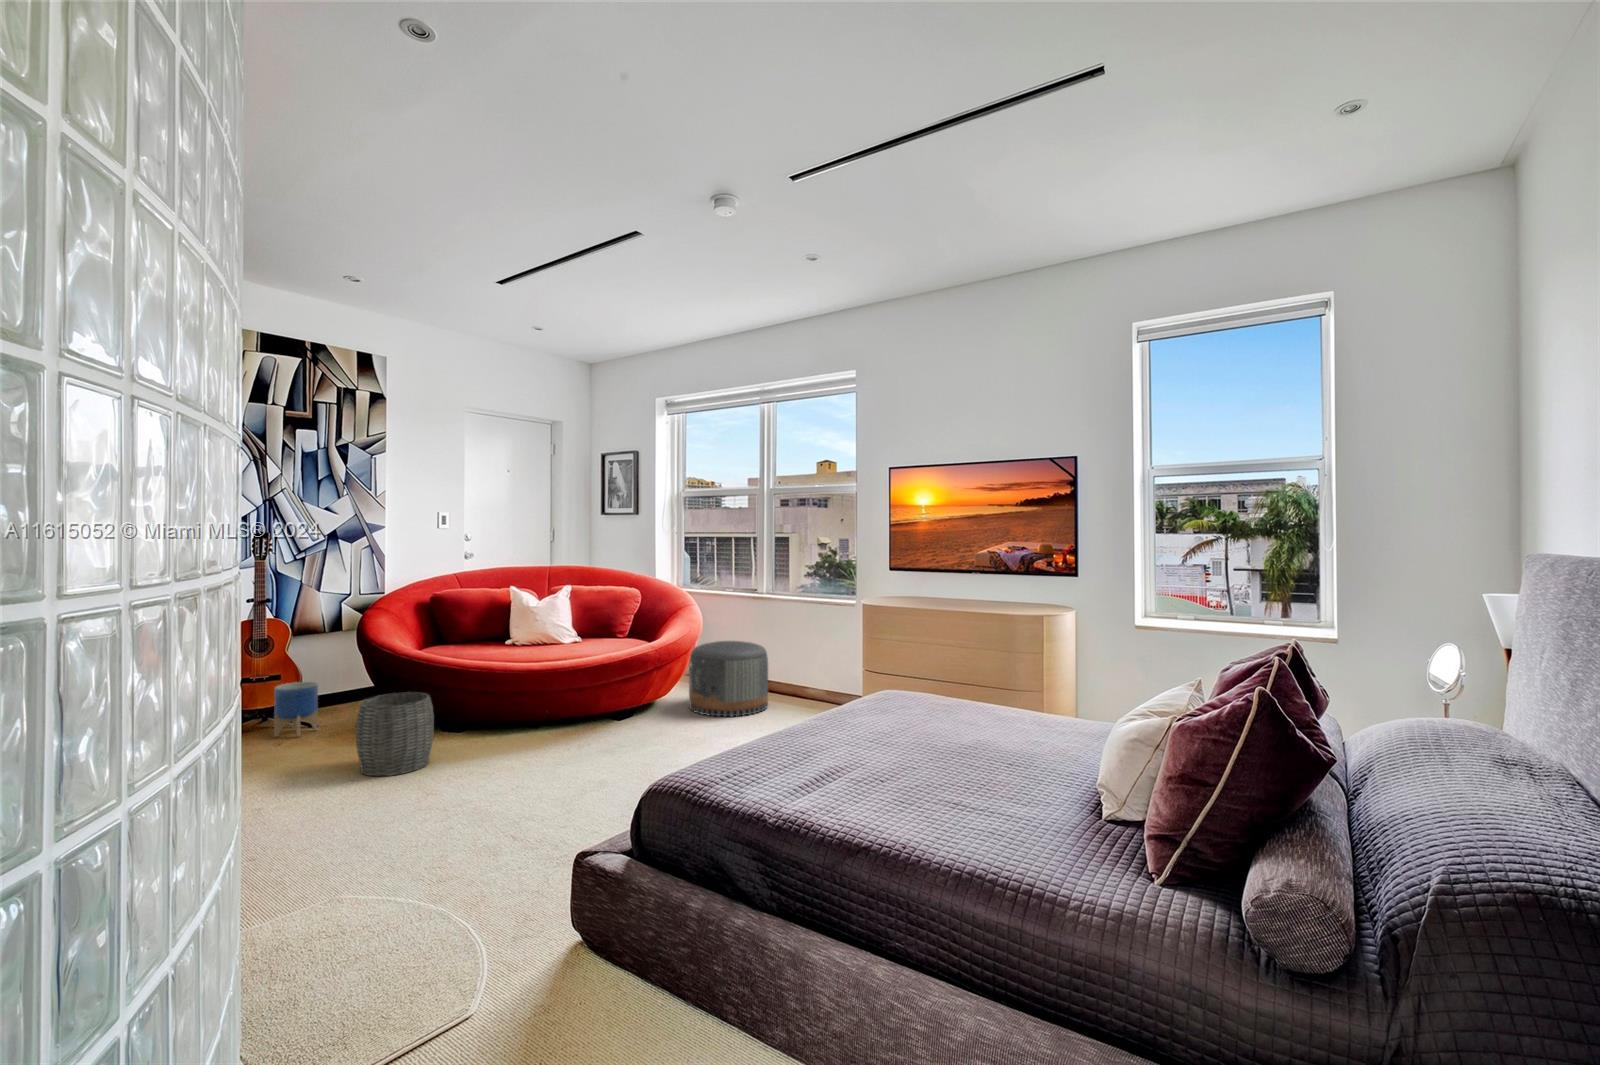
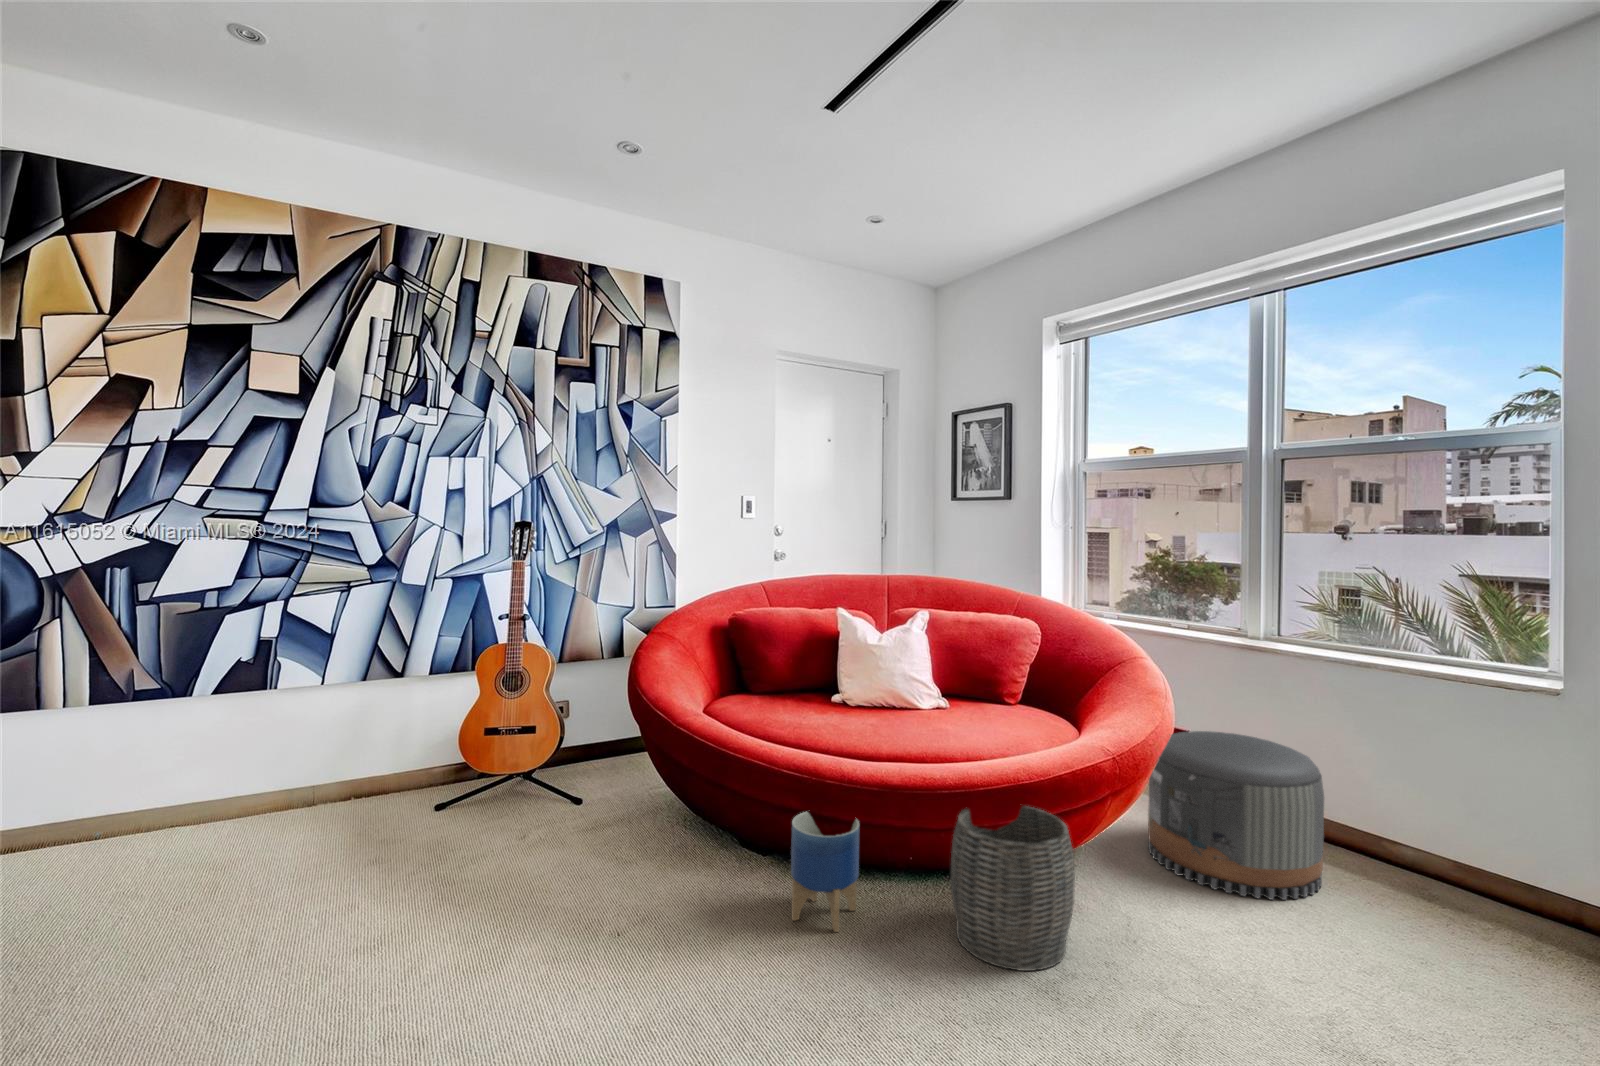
planter: present [274,682,318,737] -> present [791,812,860,932]
woven basket: present [356,692,434,776] -> present [950,806,1075,971]

